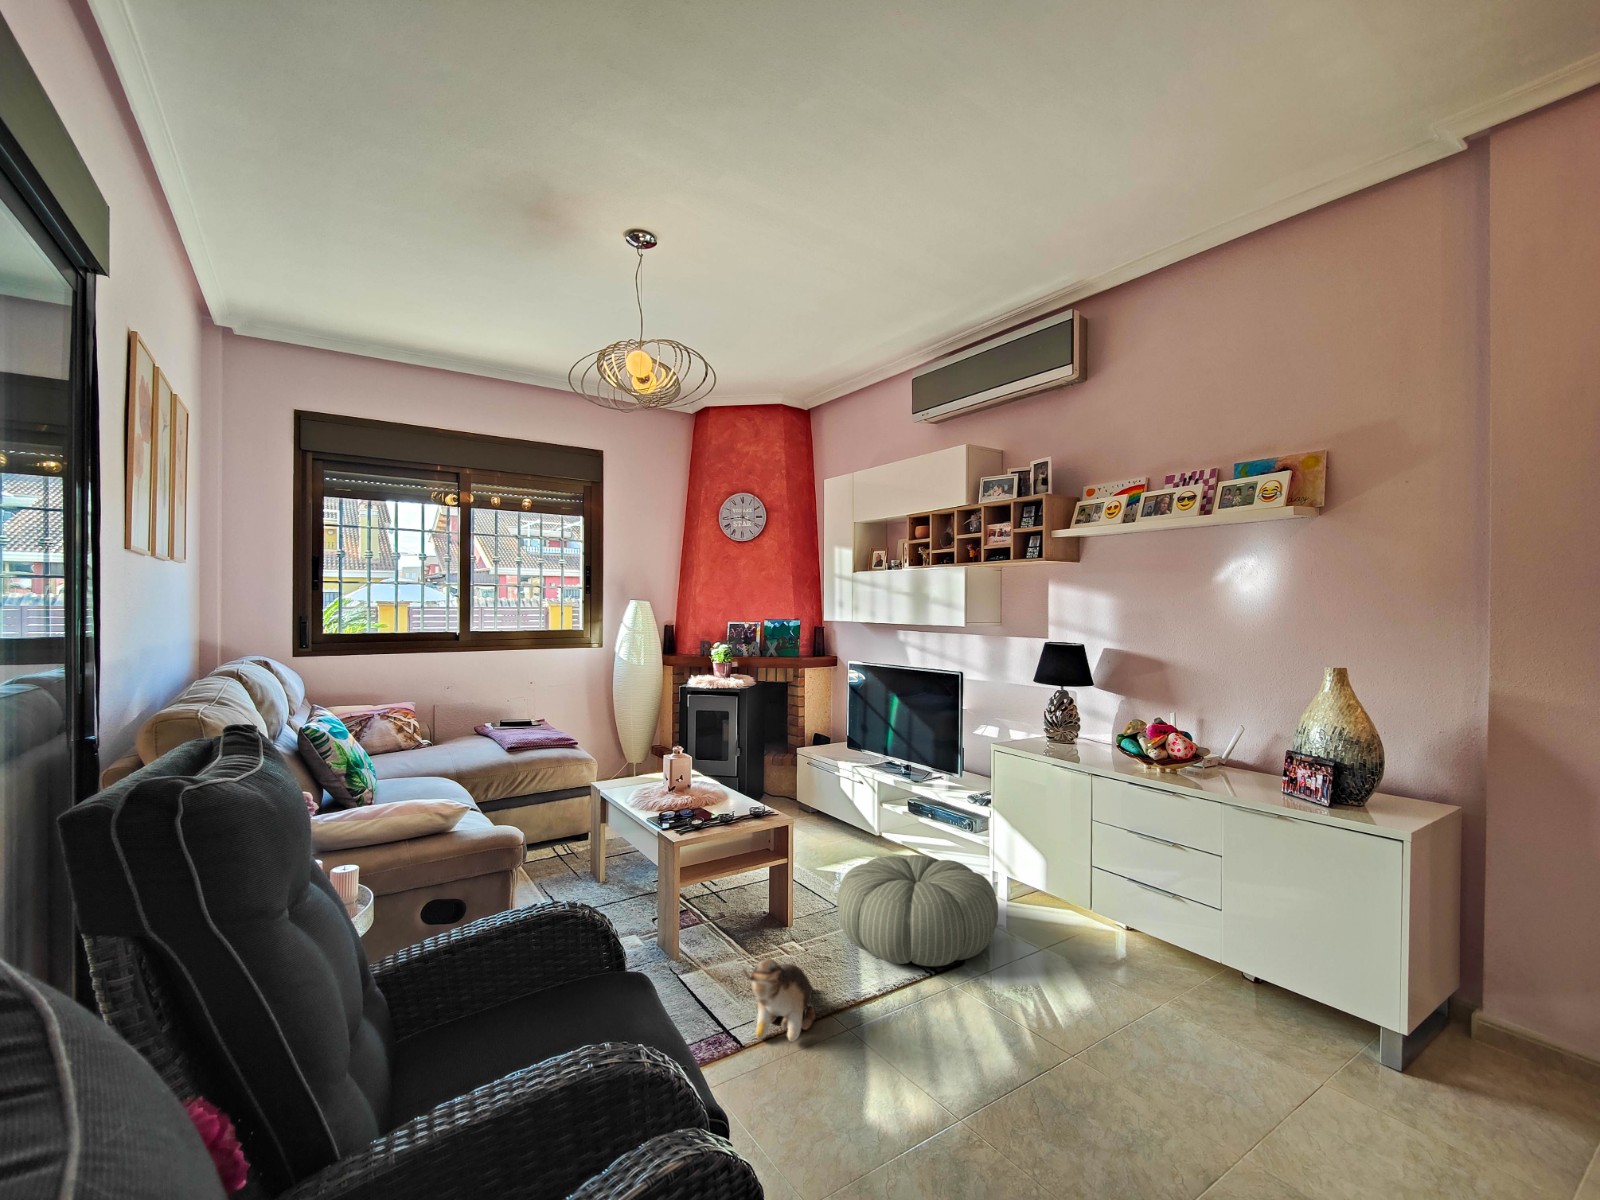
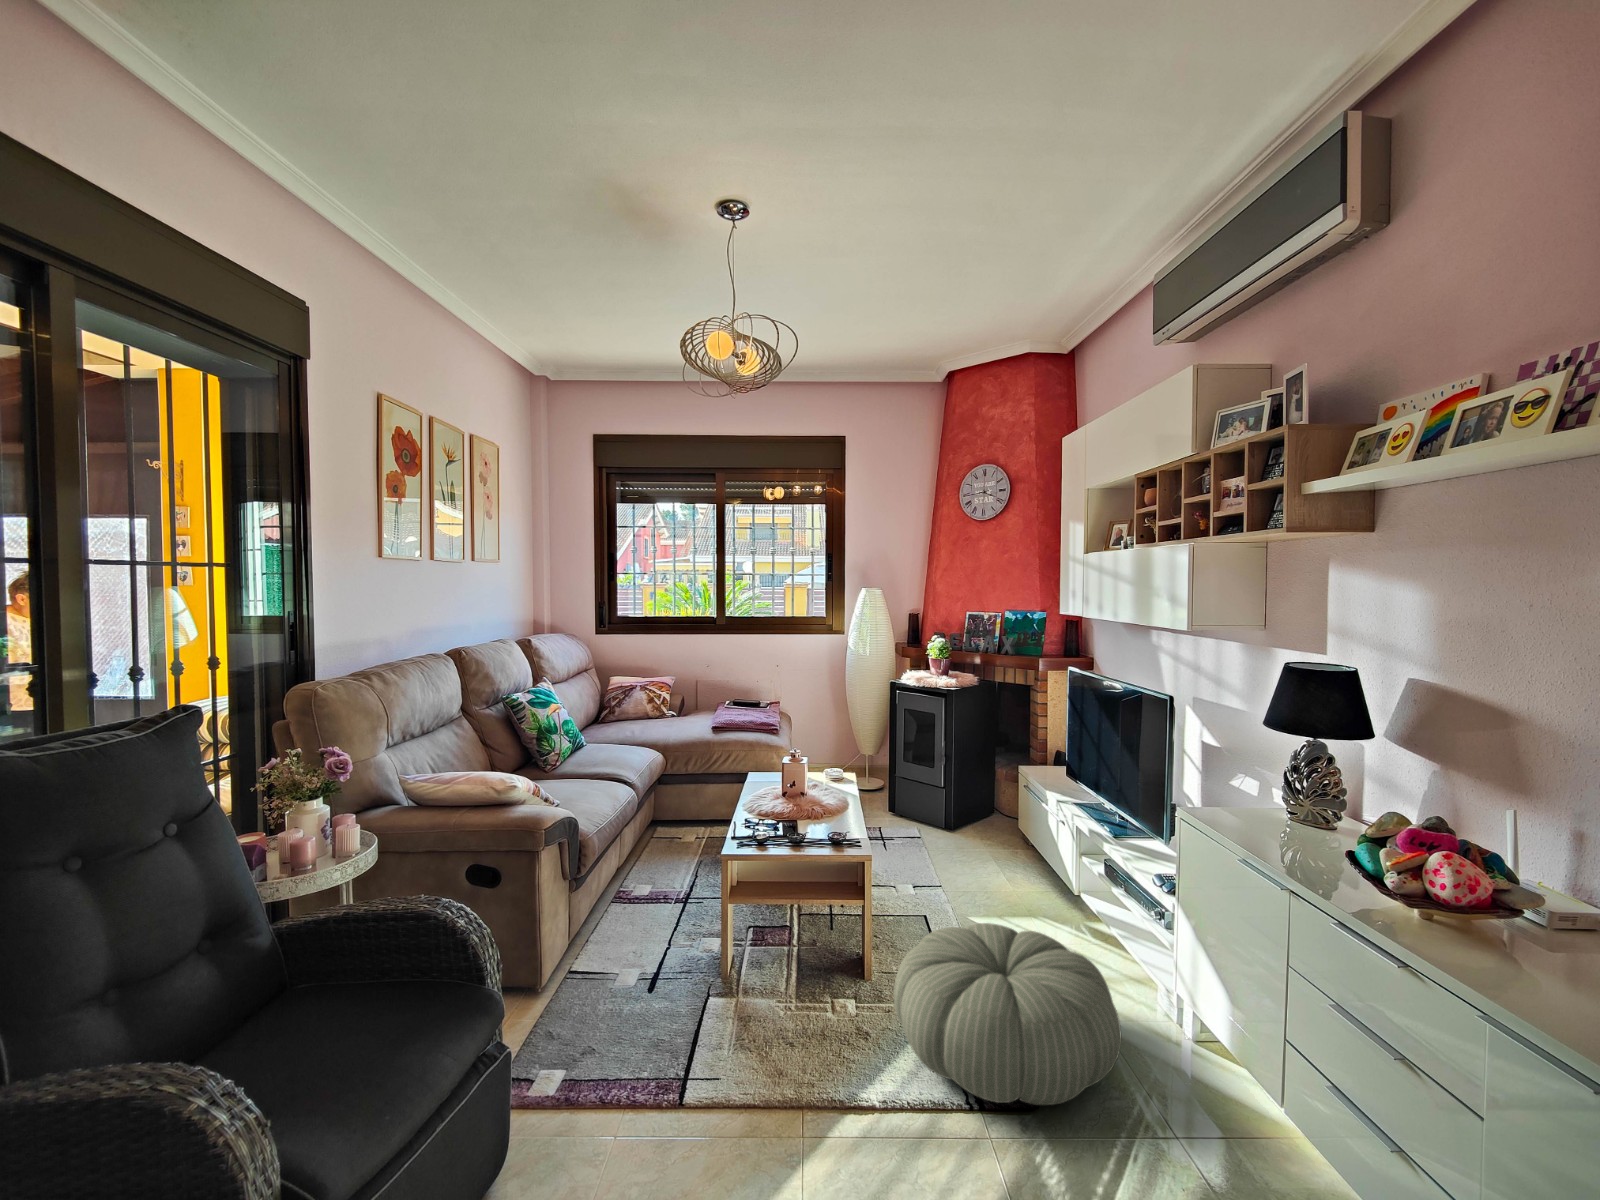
plush toy: present [743,959,815,1041] -> none [661,1023,815,1132]

